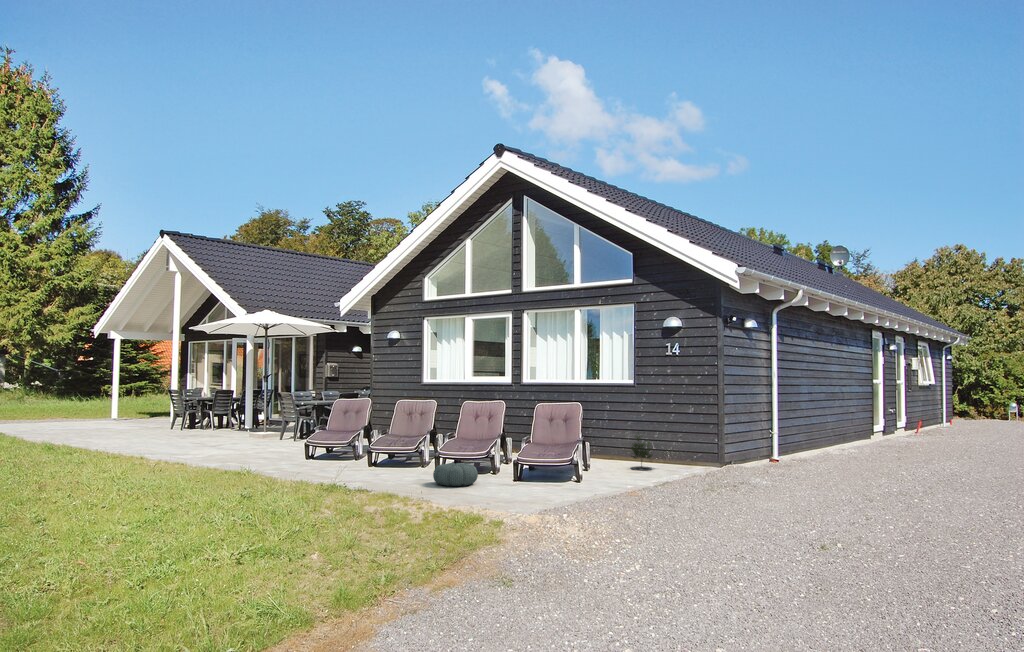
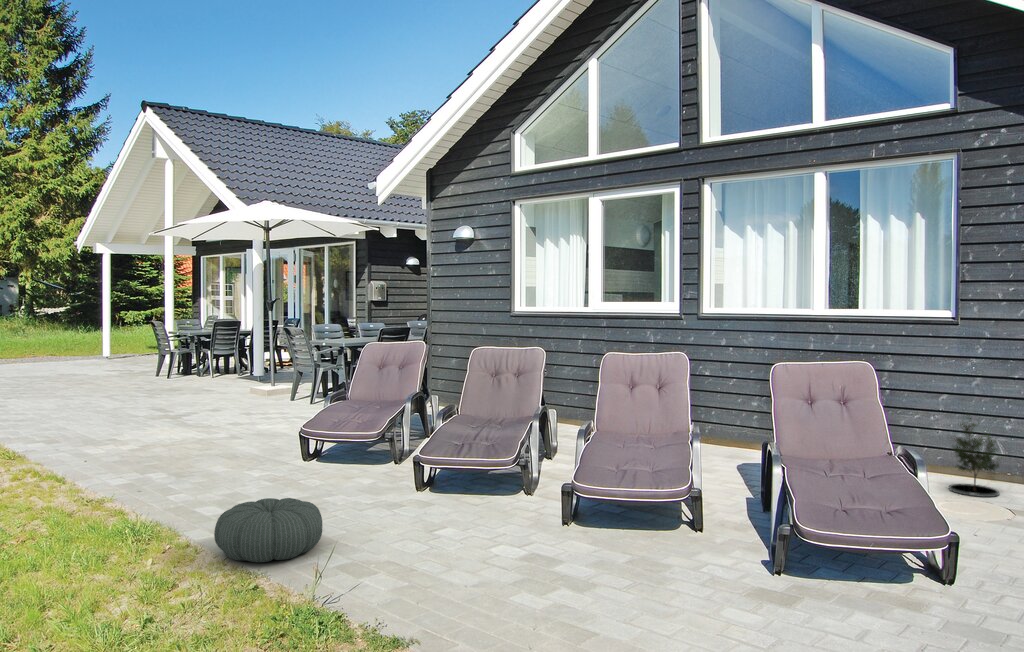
pouf: present [433,463,478,486] -> present [214,498,322,562]

